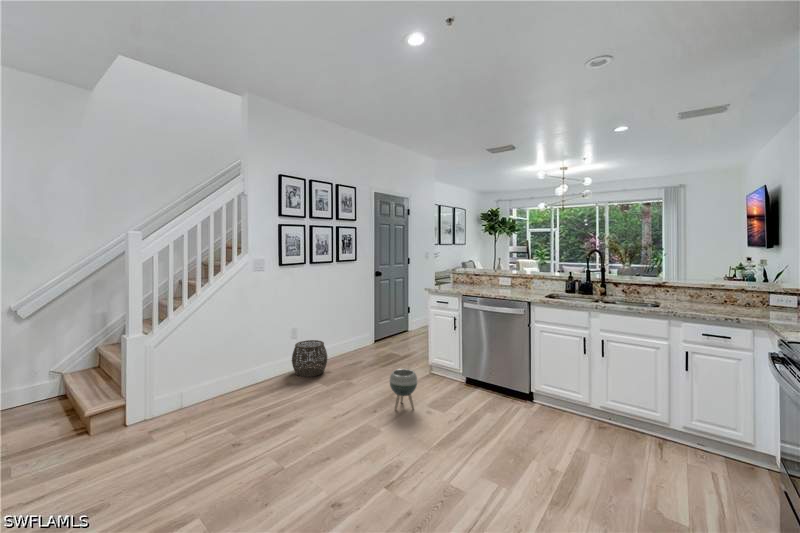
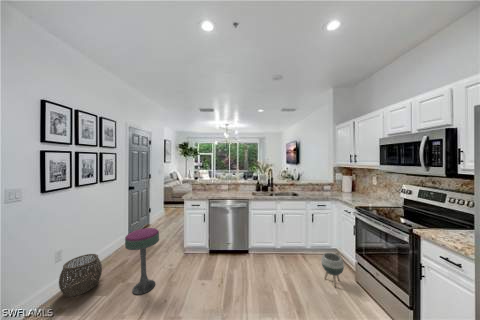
bar stool: none [339,321,375,394] -> present [125,228,159,295]
planter: present [389,369,417,409] -> present [321,253,344,287]

